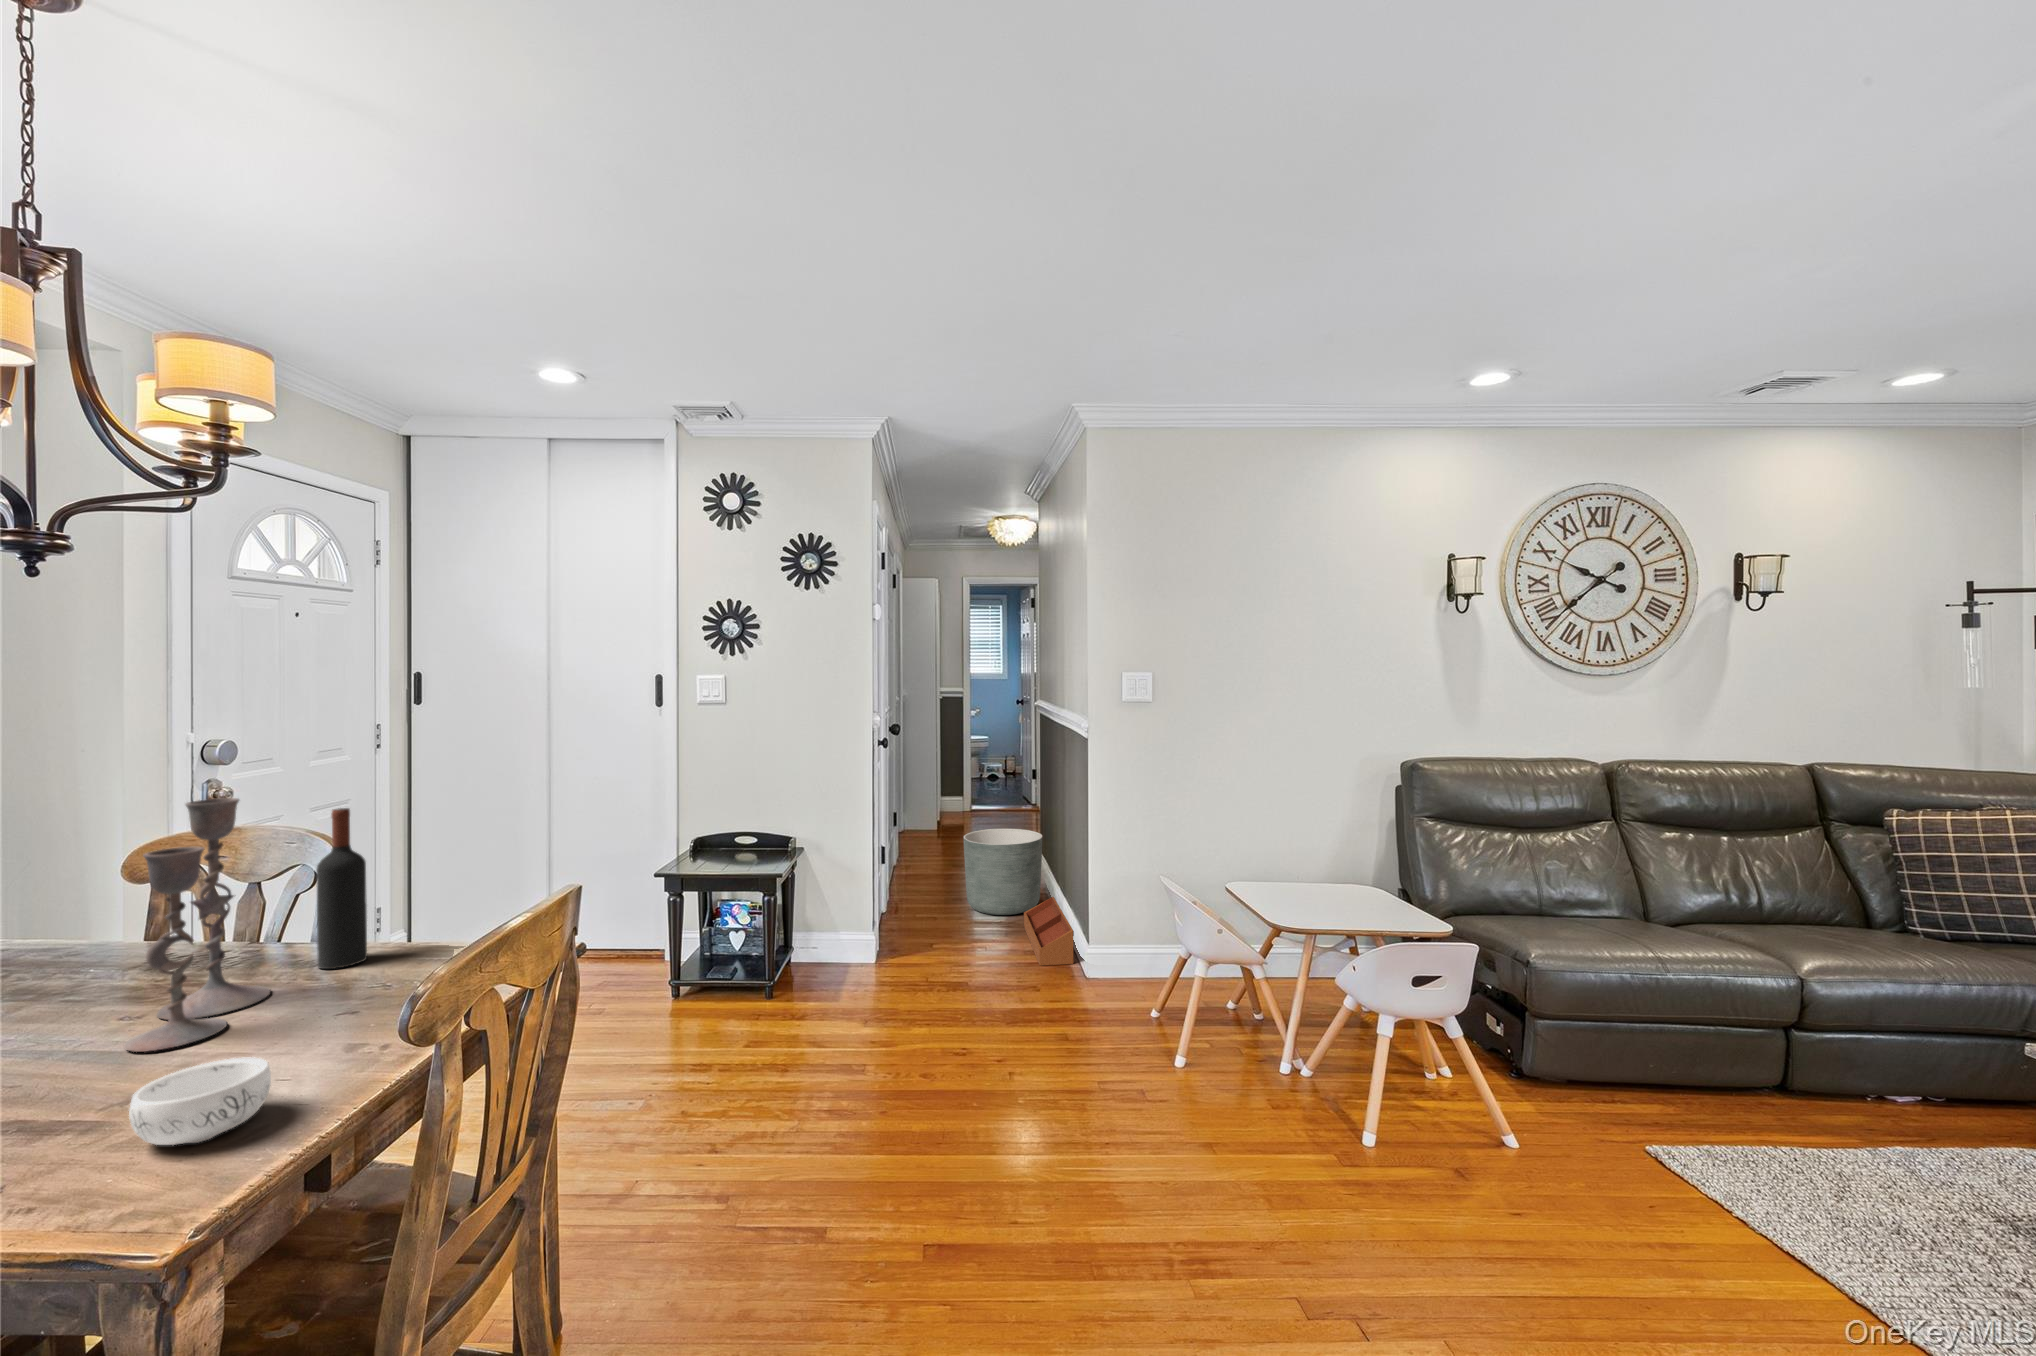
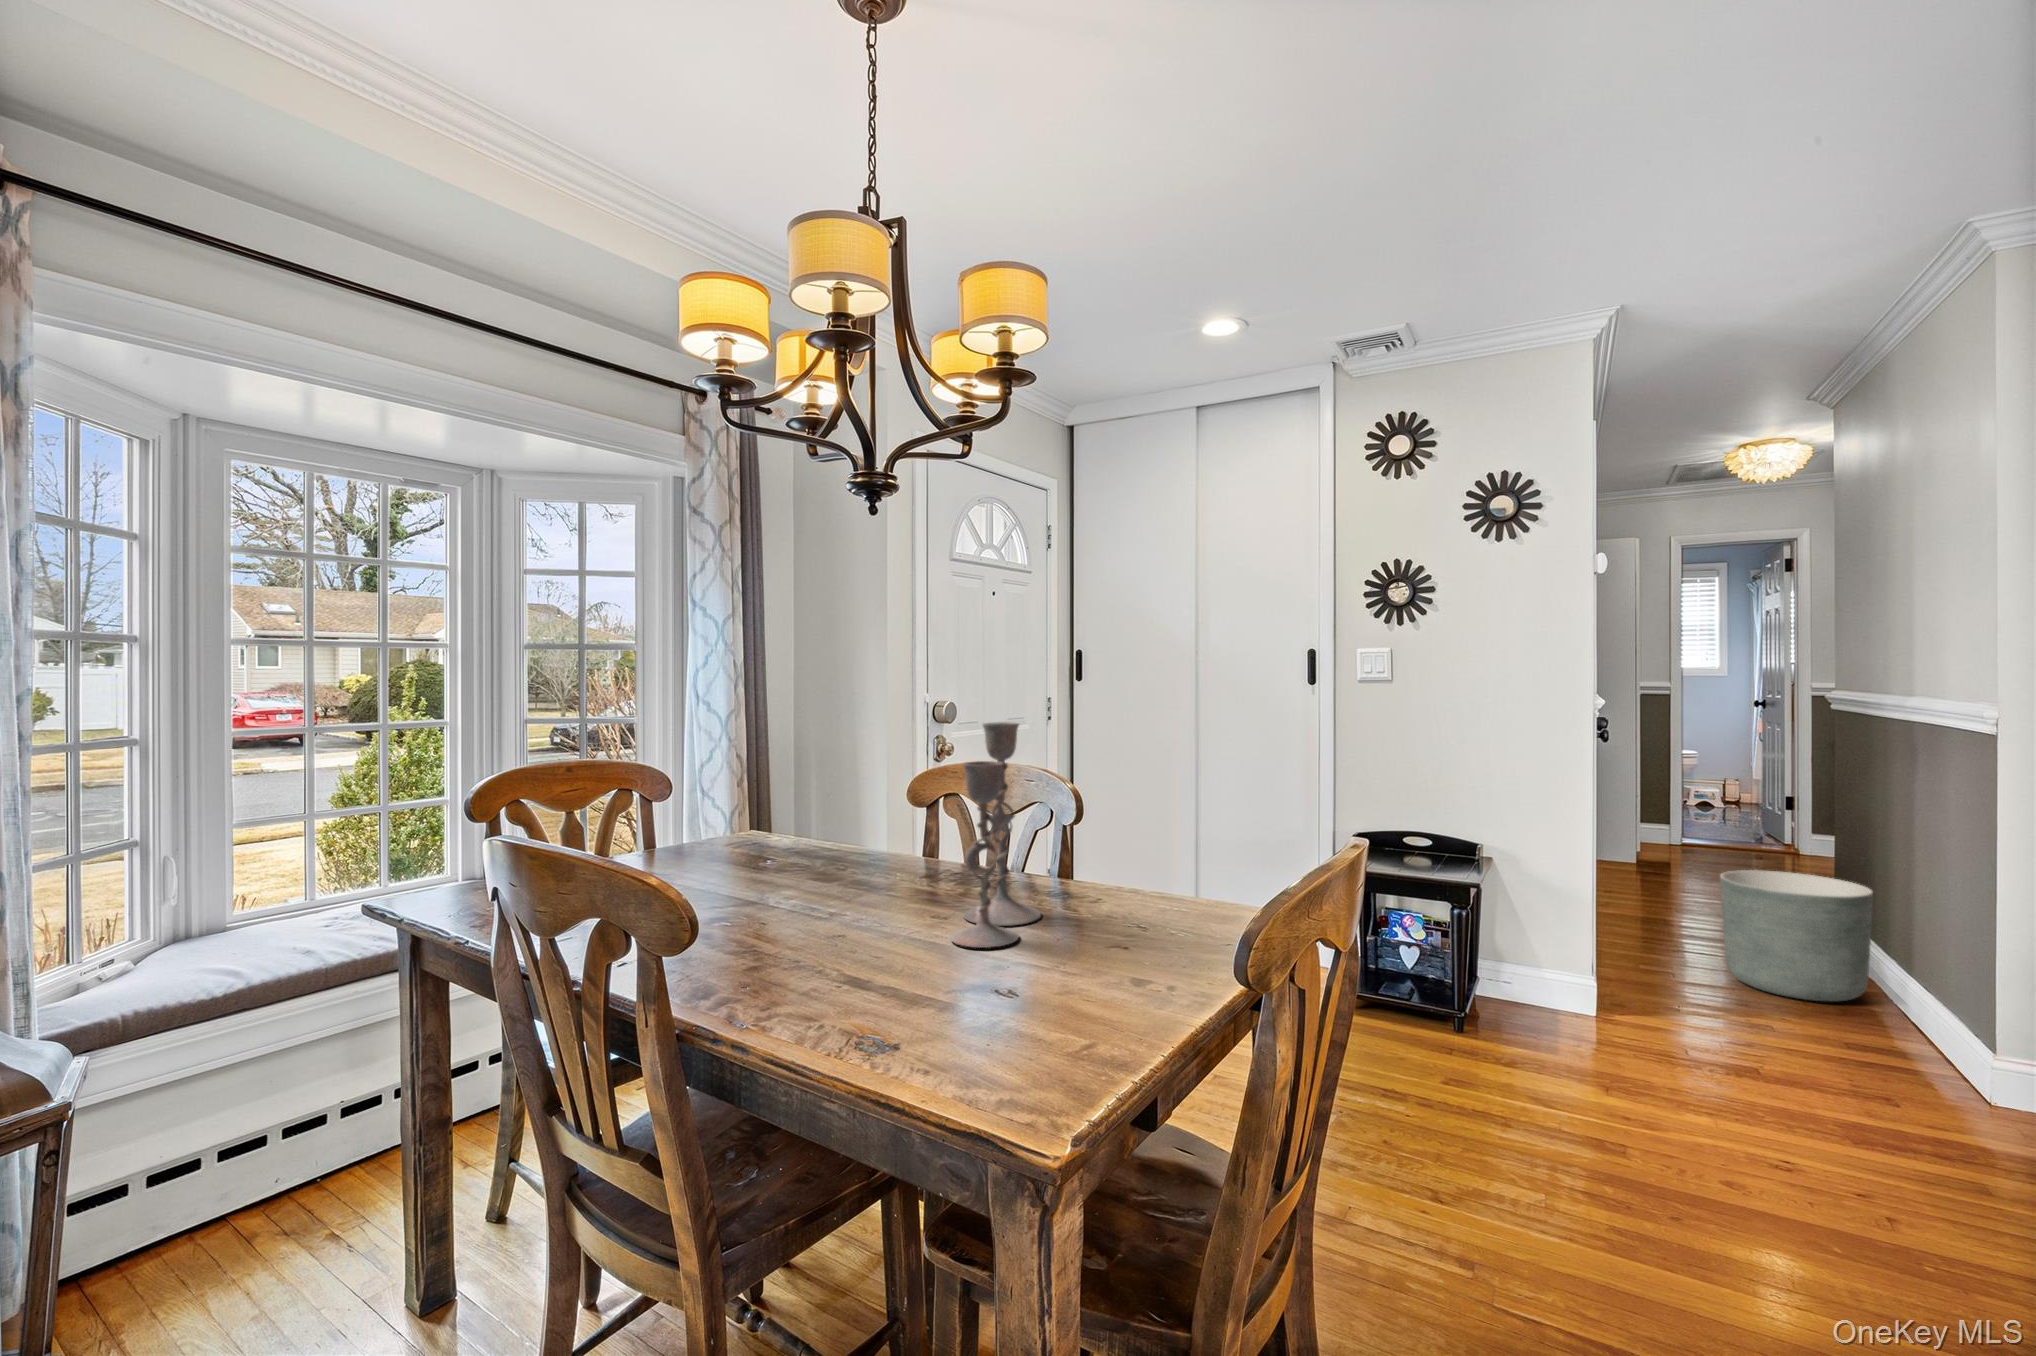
wine bottle: present [316,808,367,969] -> none [1069,743,1108,903]
storage bin: present [1024,897,1074,965] -> none [1846,986,1979,1102]
decorative bowl: present [129,1057,271,1145] -> none [985,966,1088,1045]

